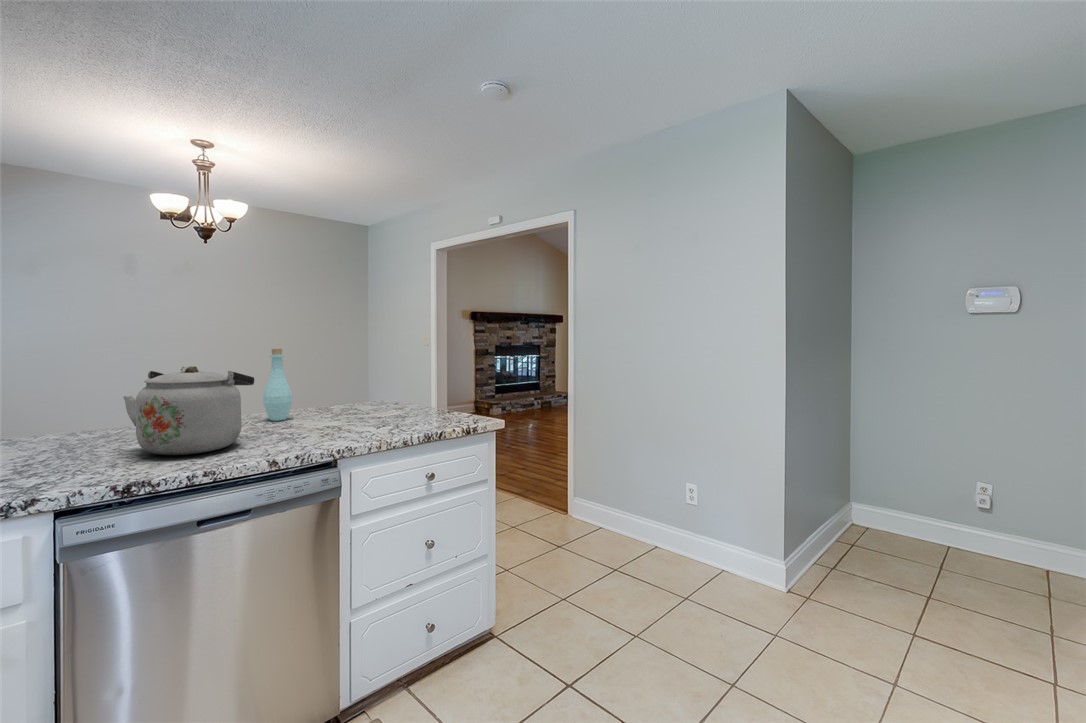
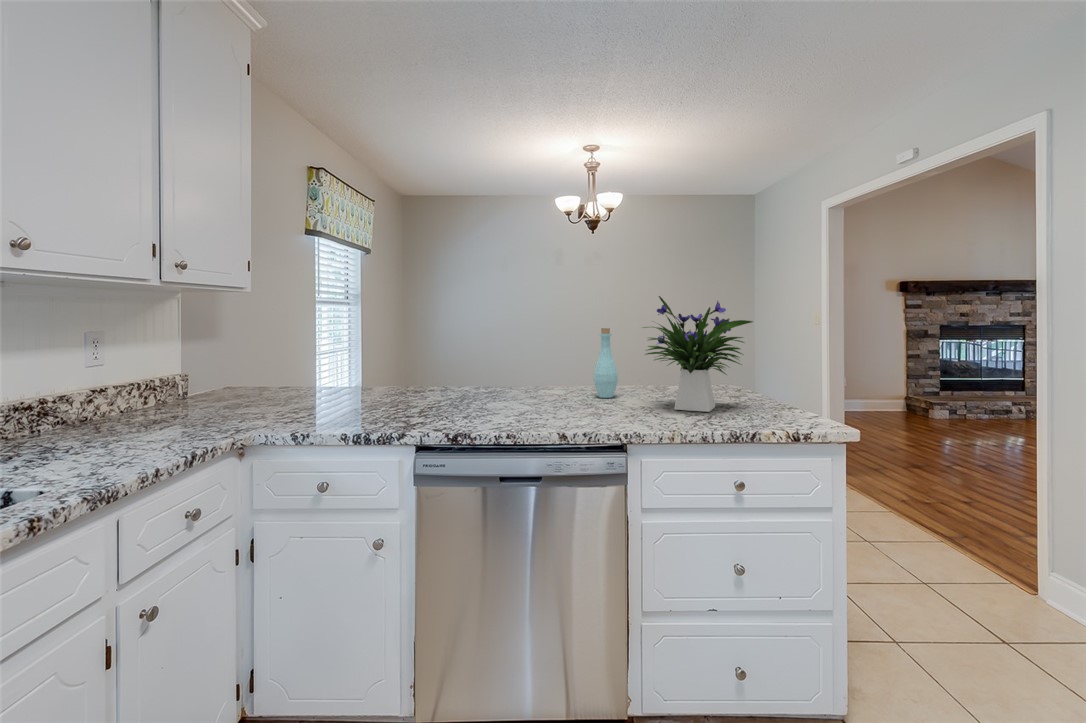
flower arrangement: none [327,319,427,423] -> present [643,296,753,412]
kettle: present [123,366,254,455] -> none [480,342,568,419]

